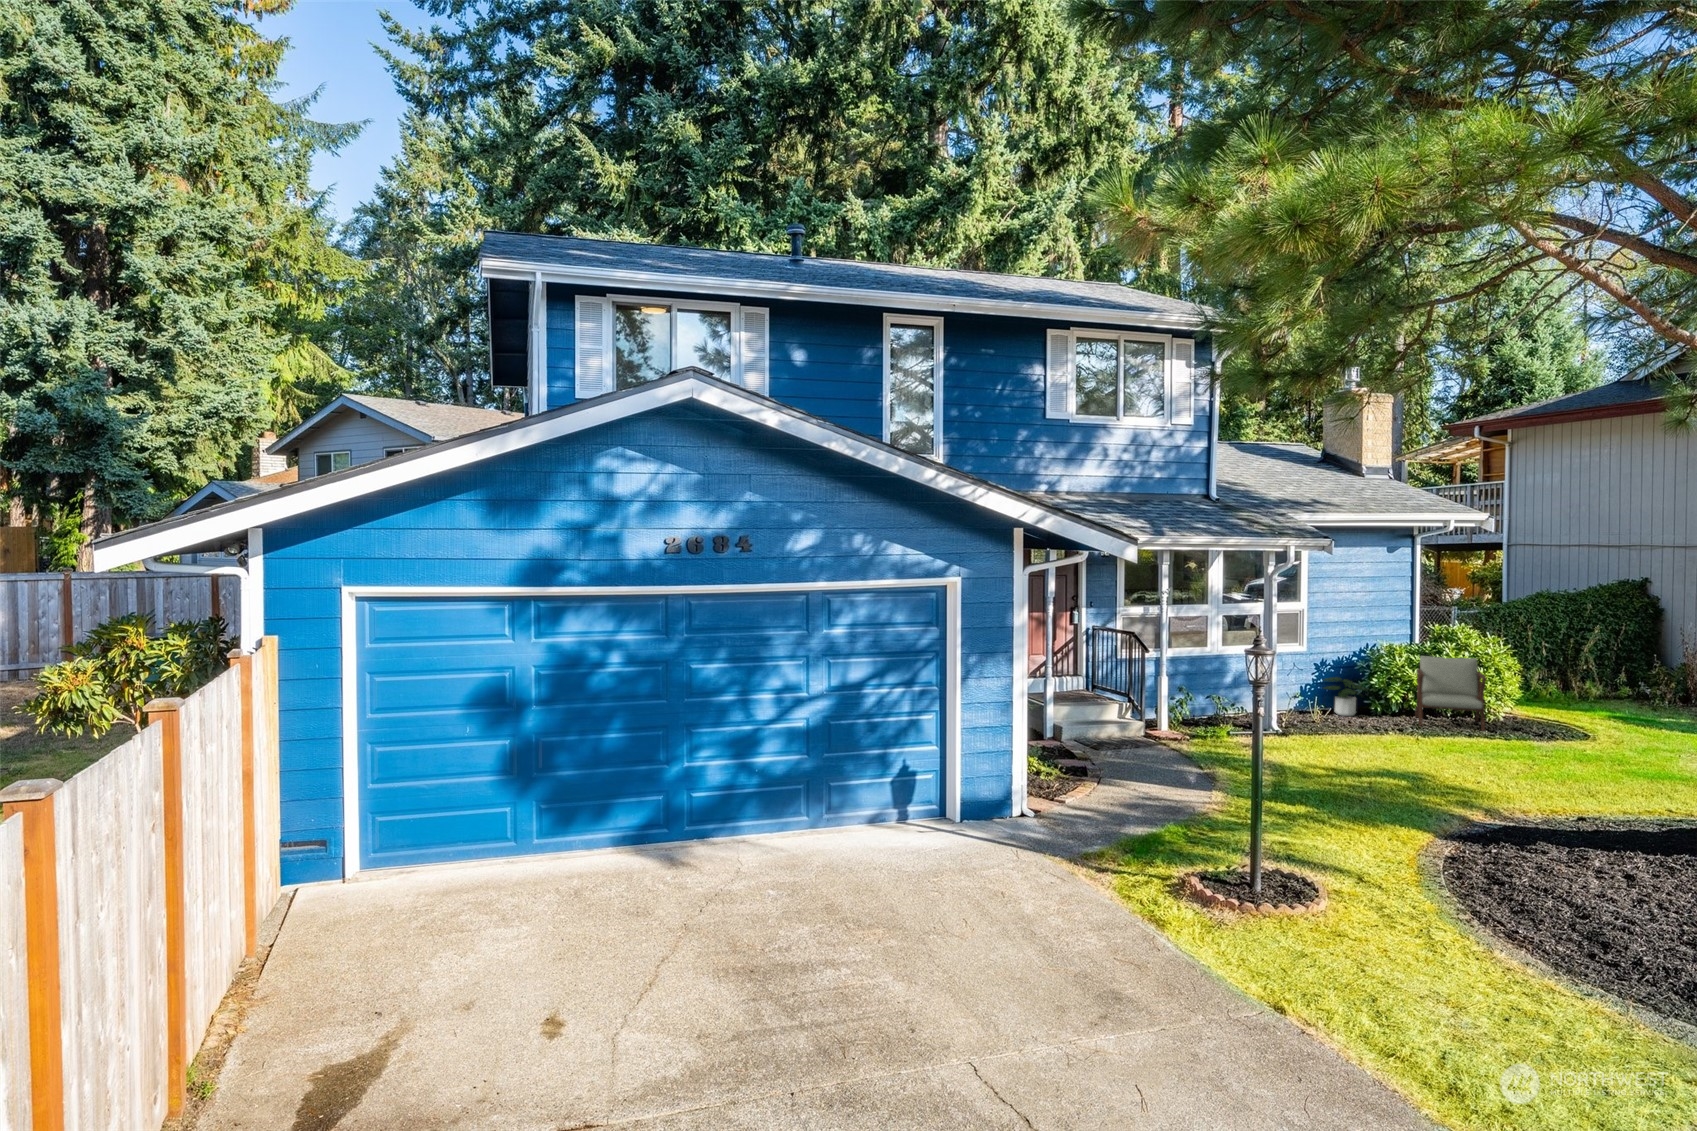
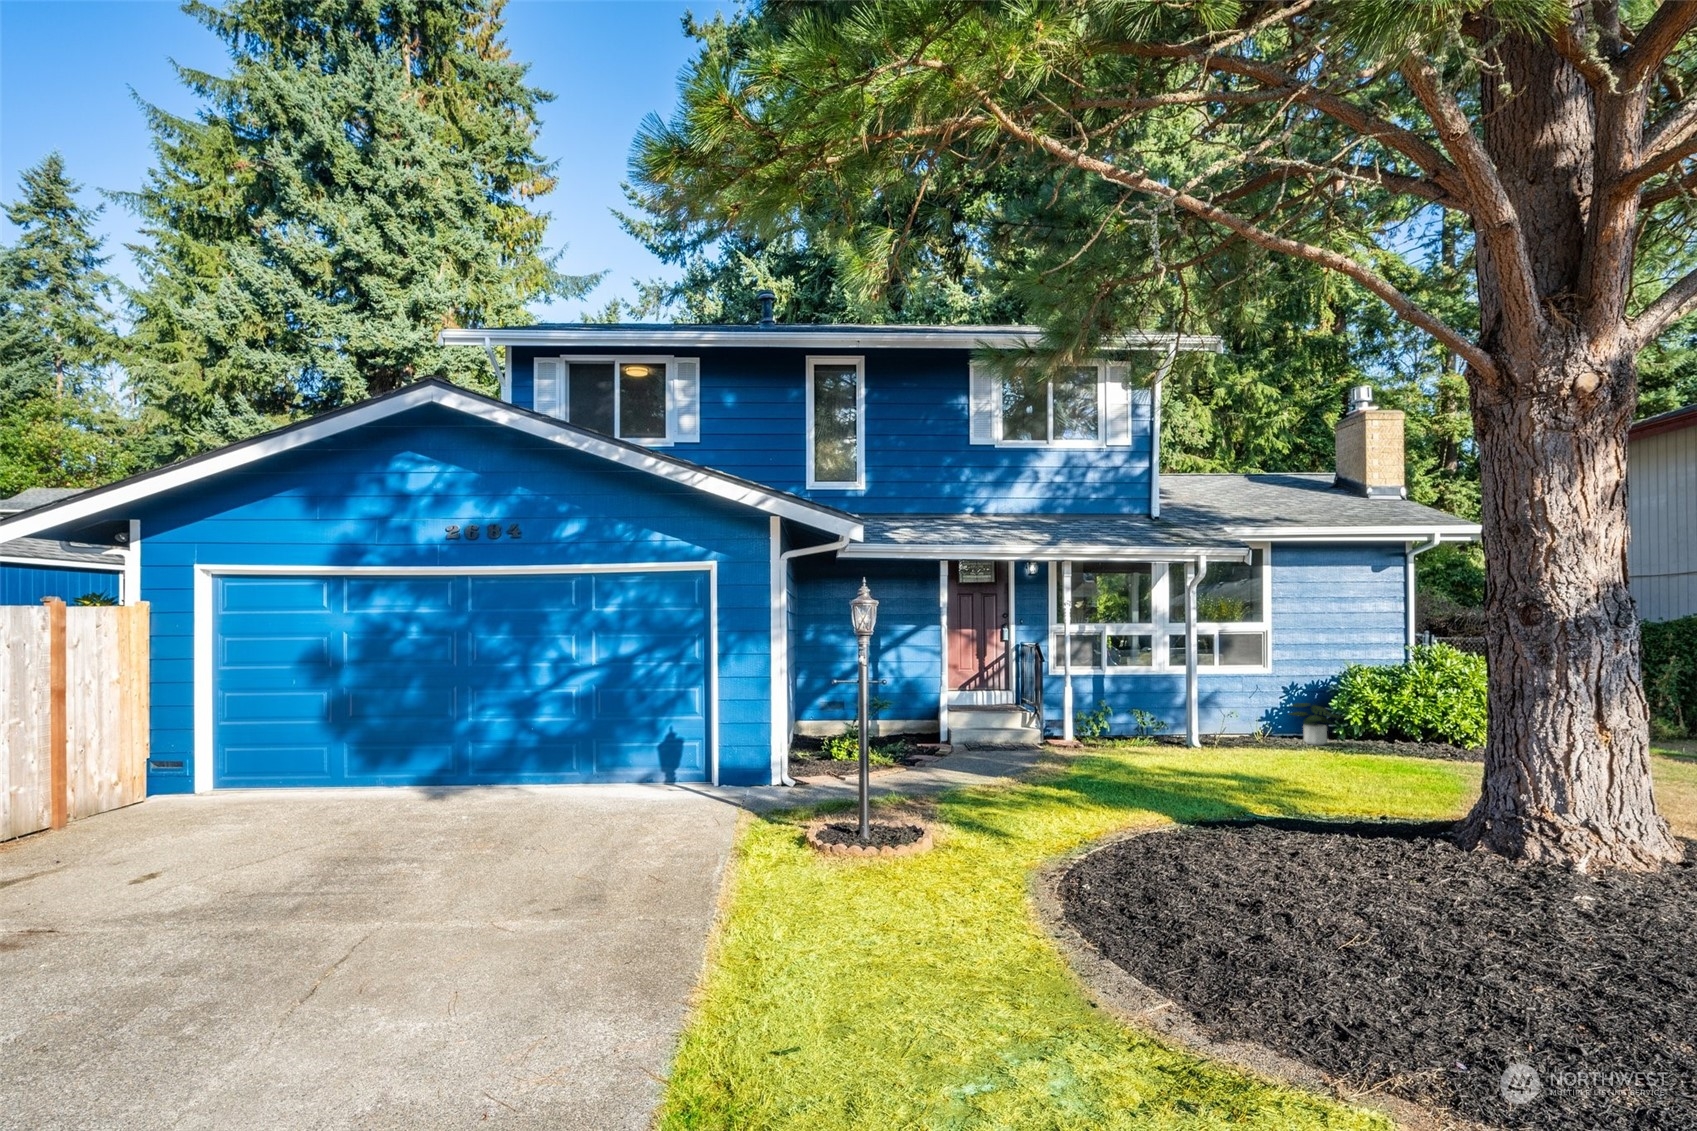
lounge chair: present [1415,656,1487,731] -> none [1382,681,1470,765]

